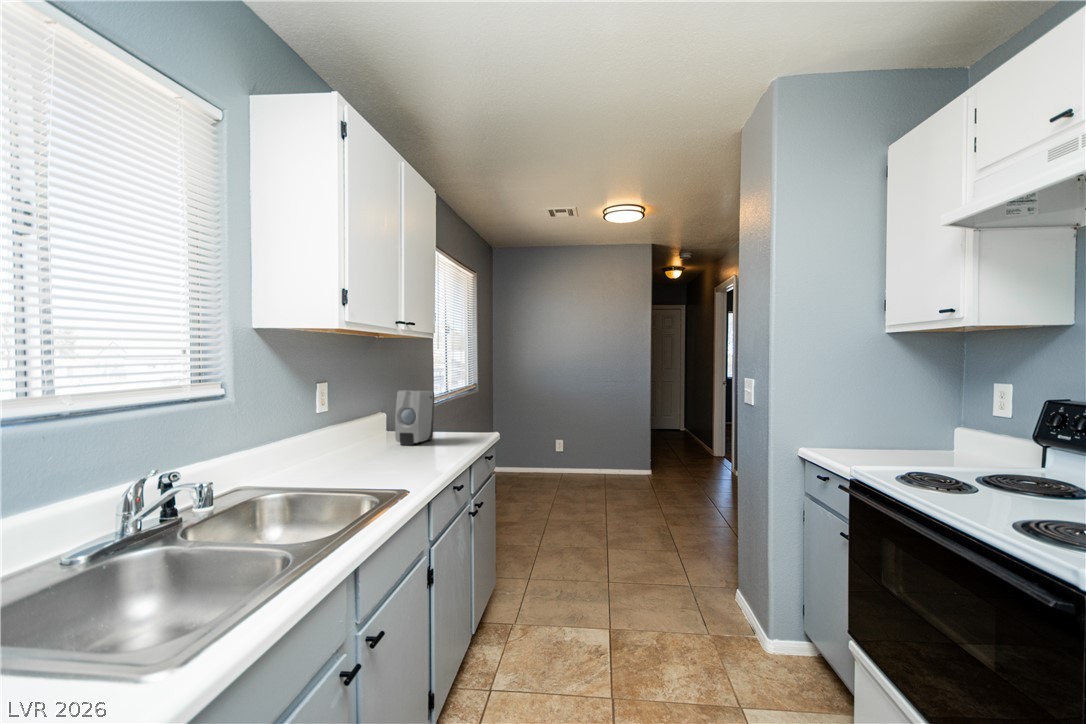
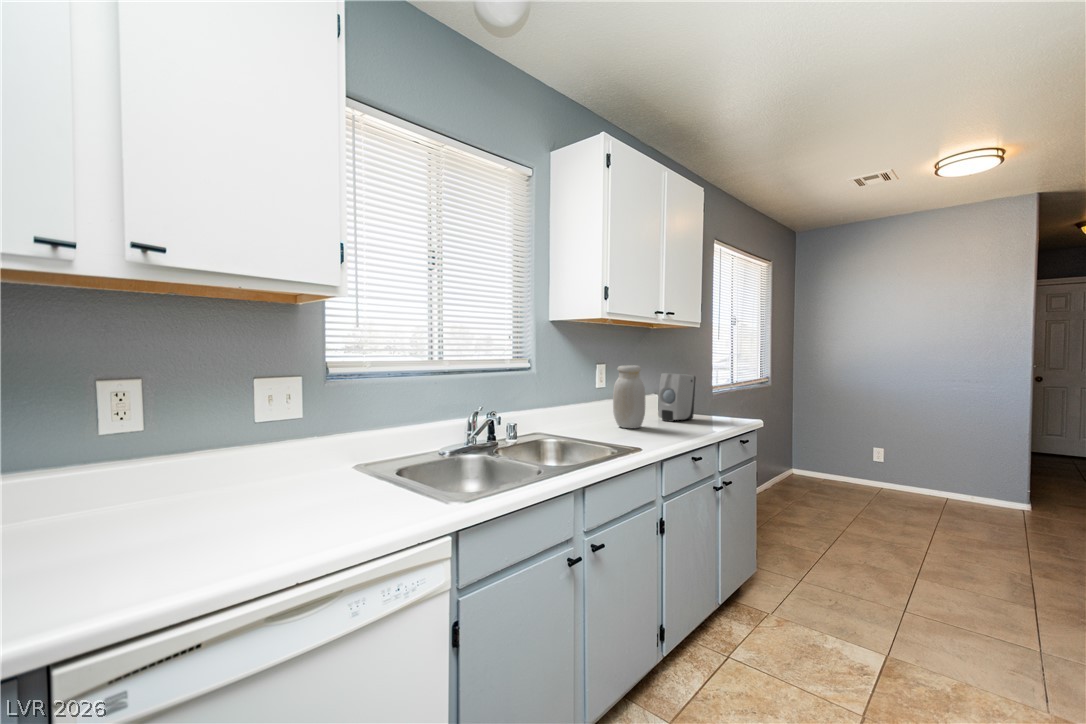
jar: none [346,384,387,462] -> present [613,365,645,428]

